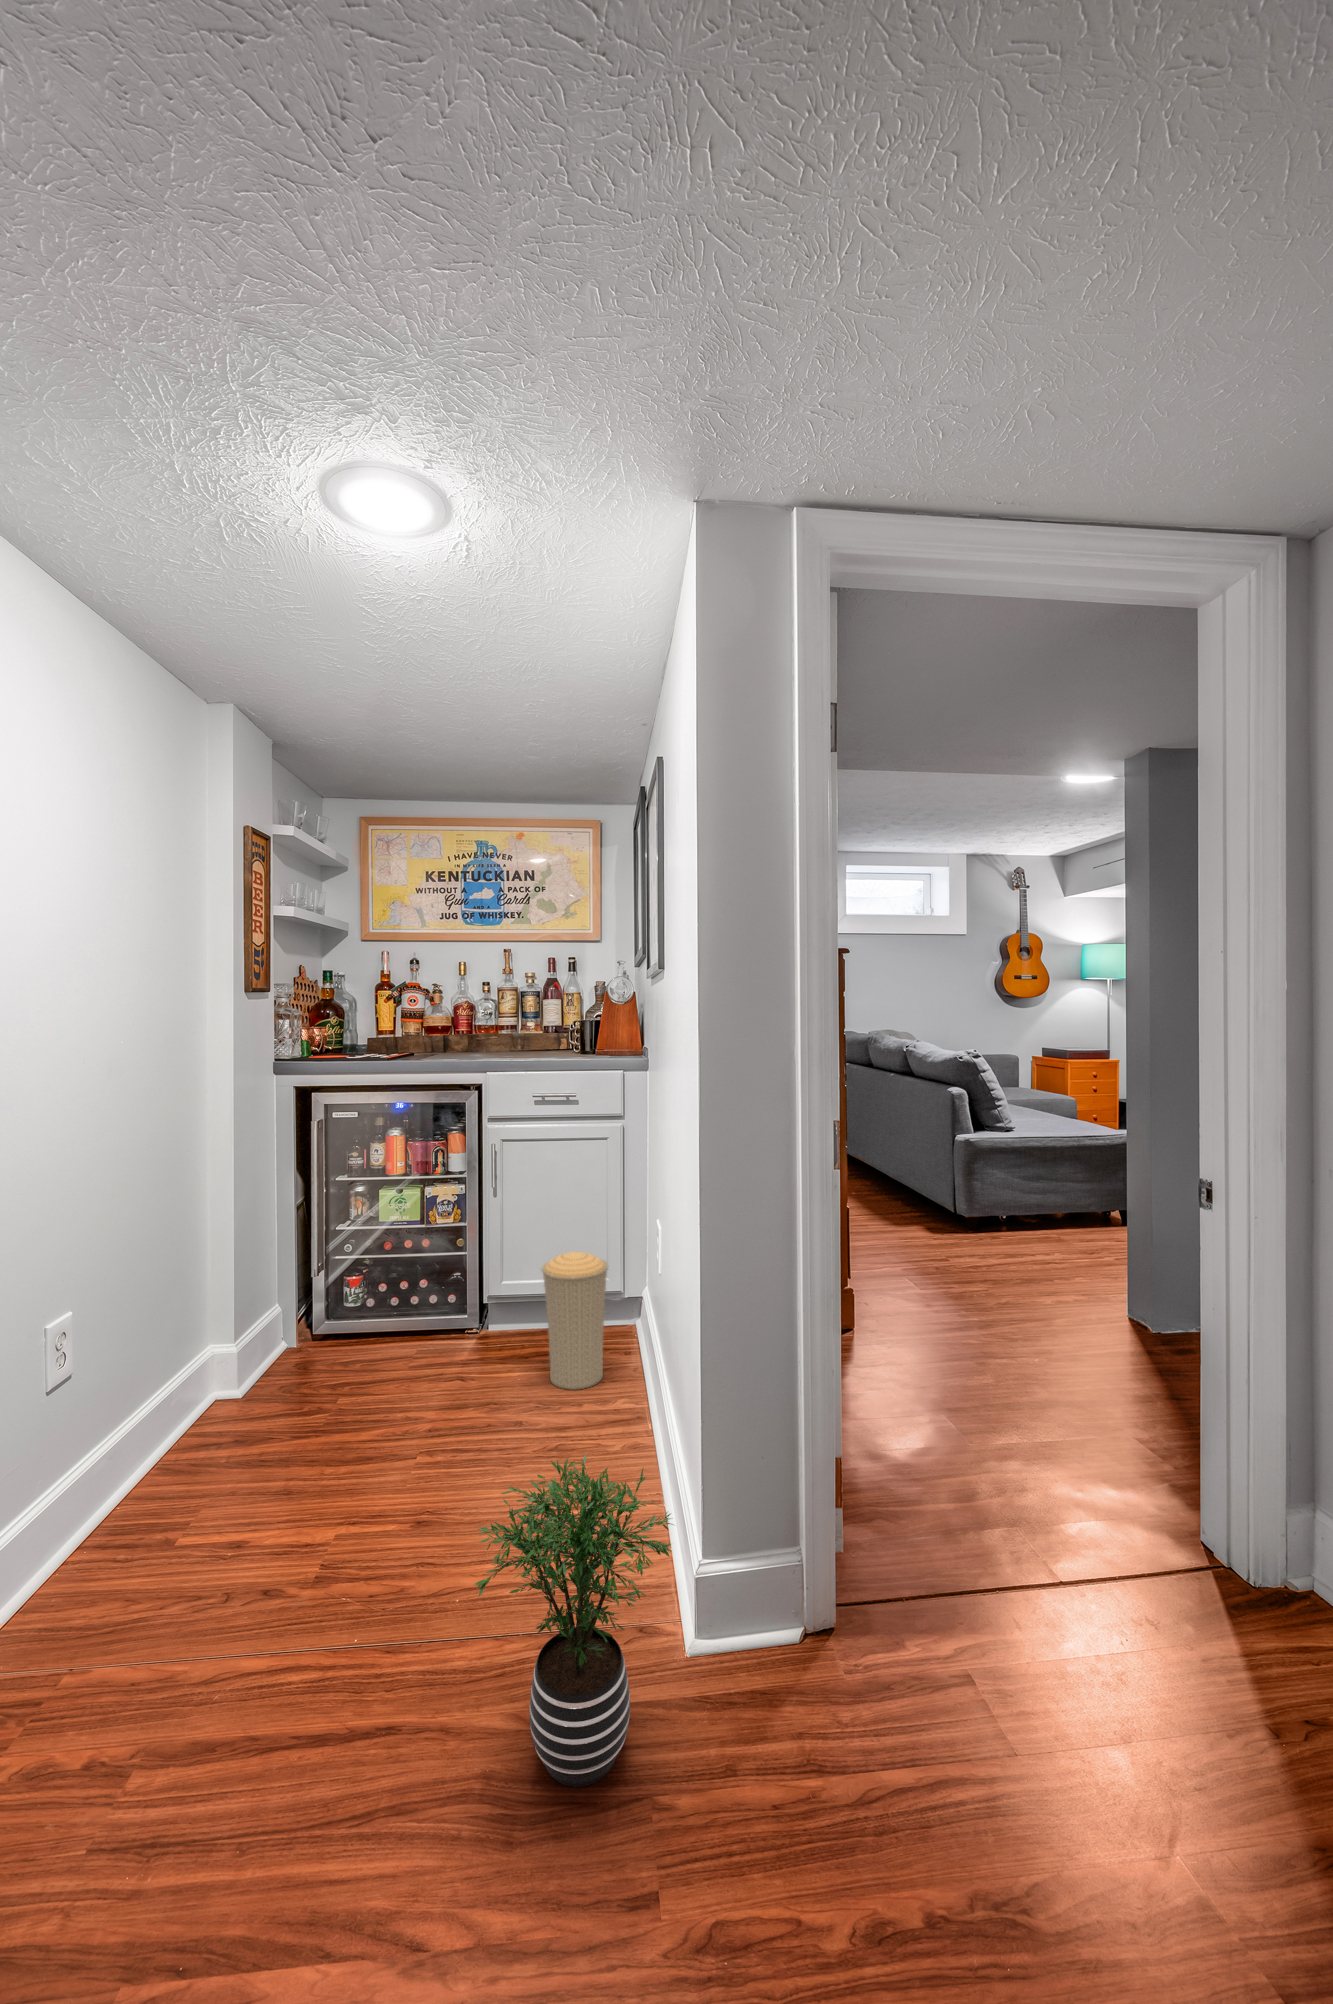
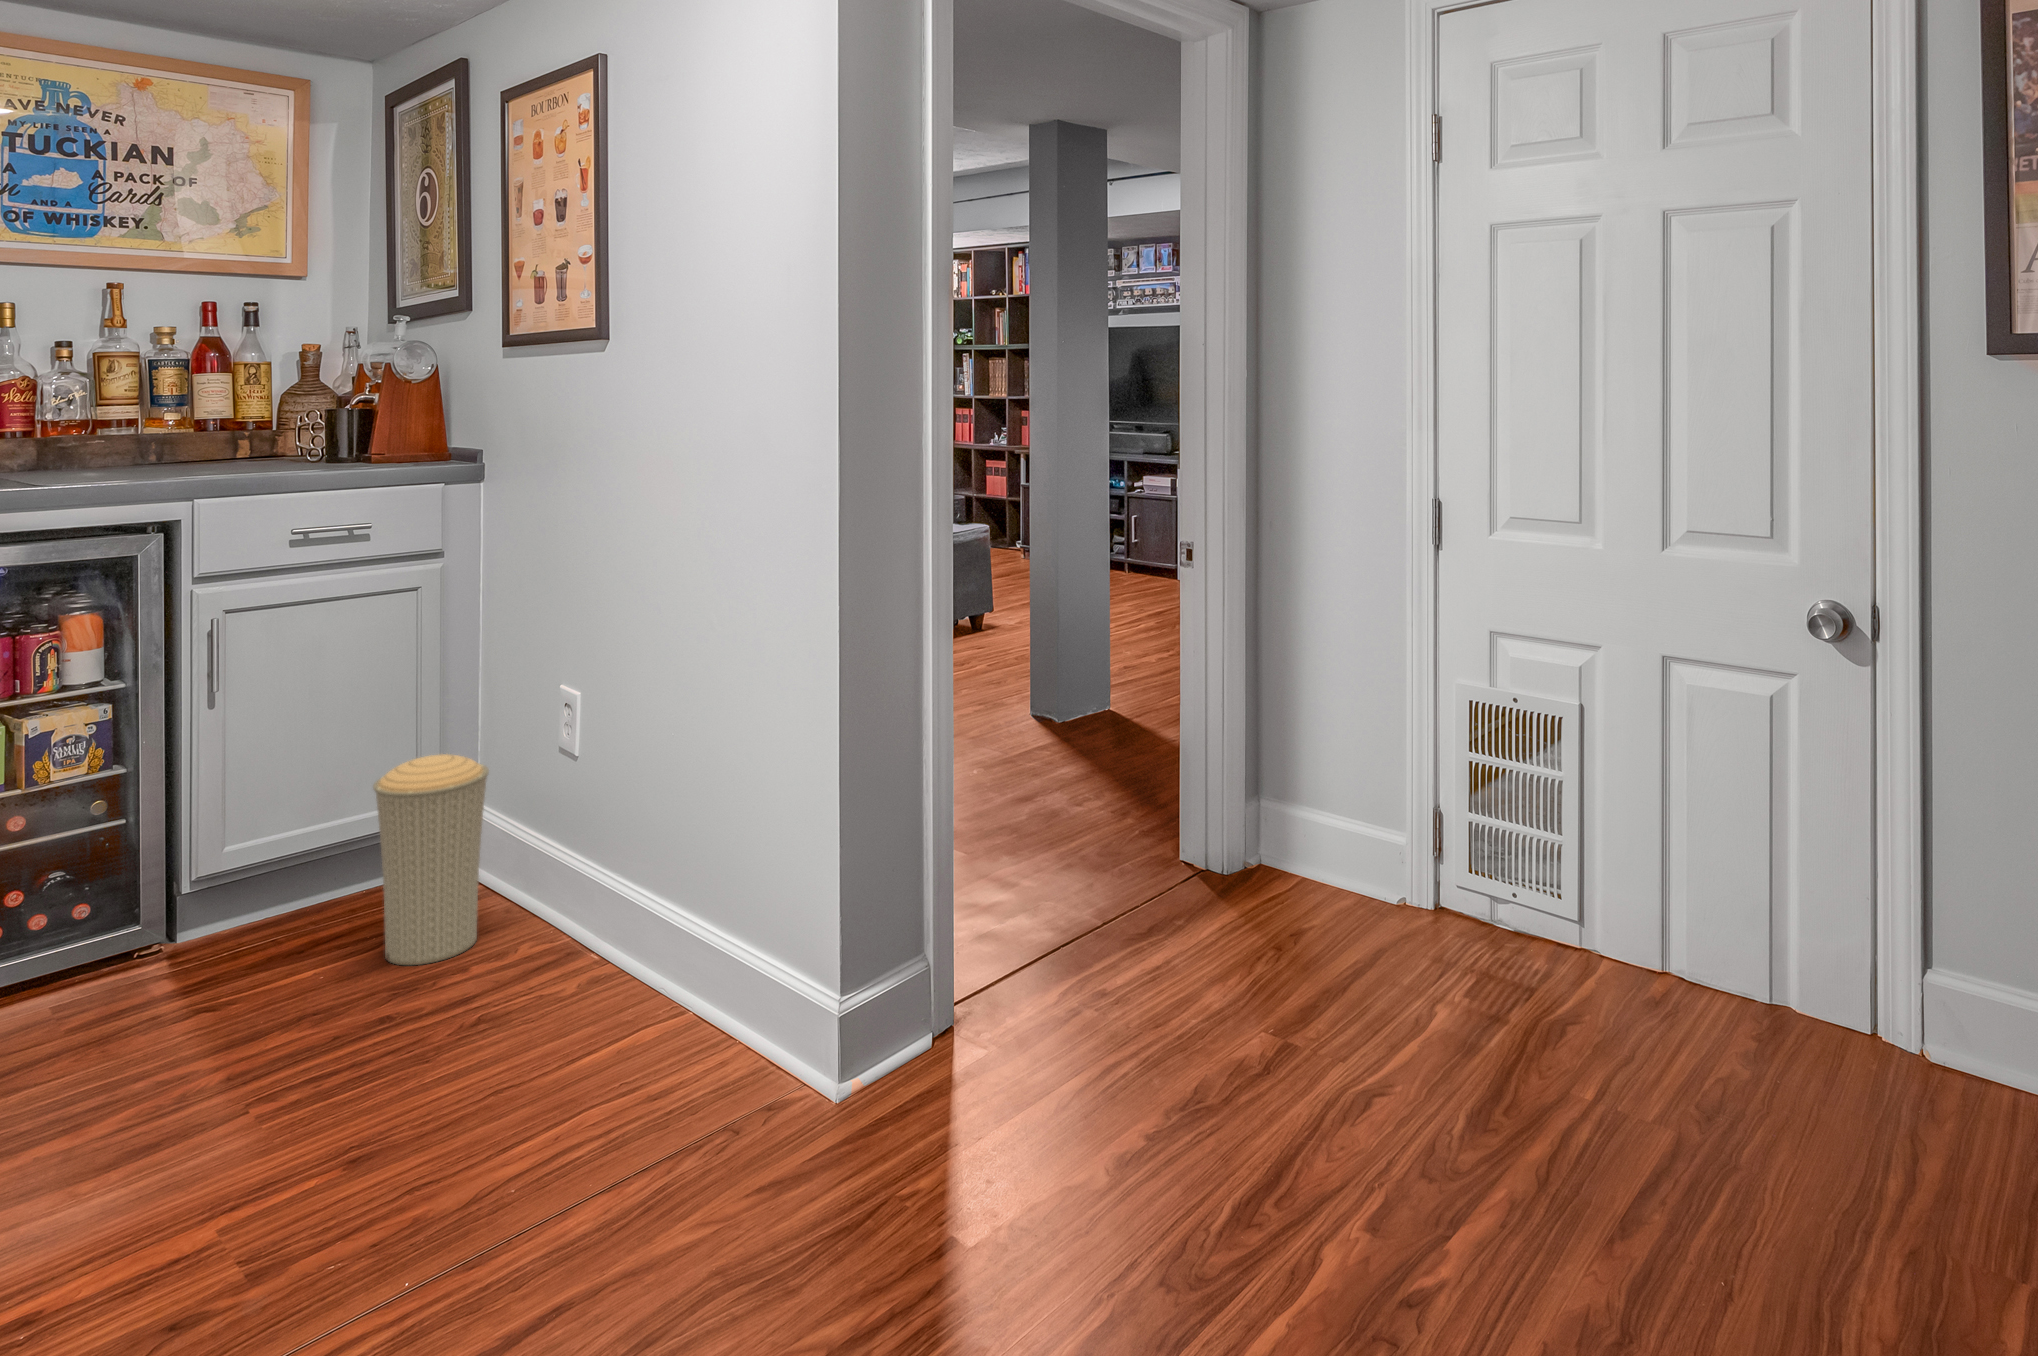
potted plant: present [475,1454,671,1787] -> none [714,871,939,1216]

